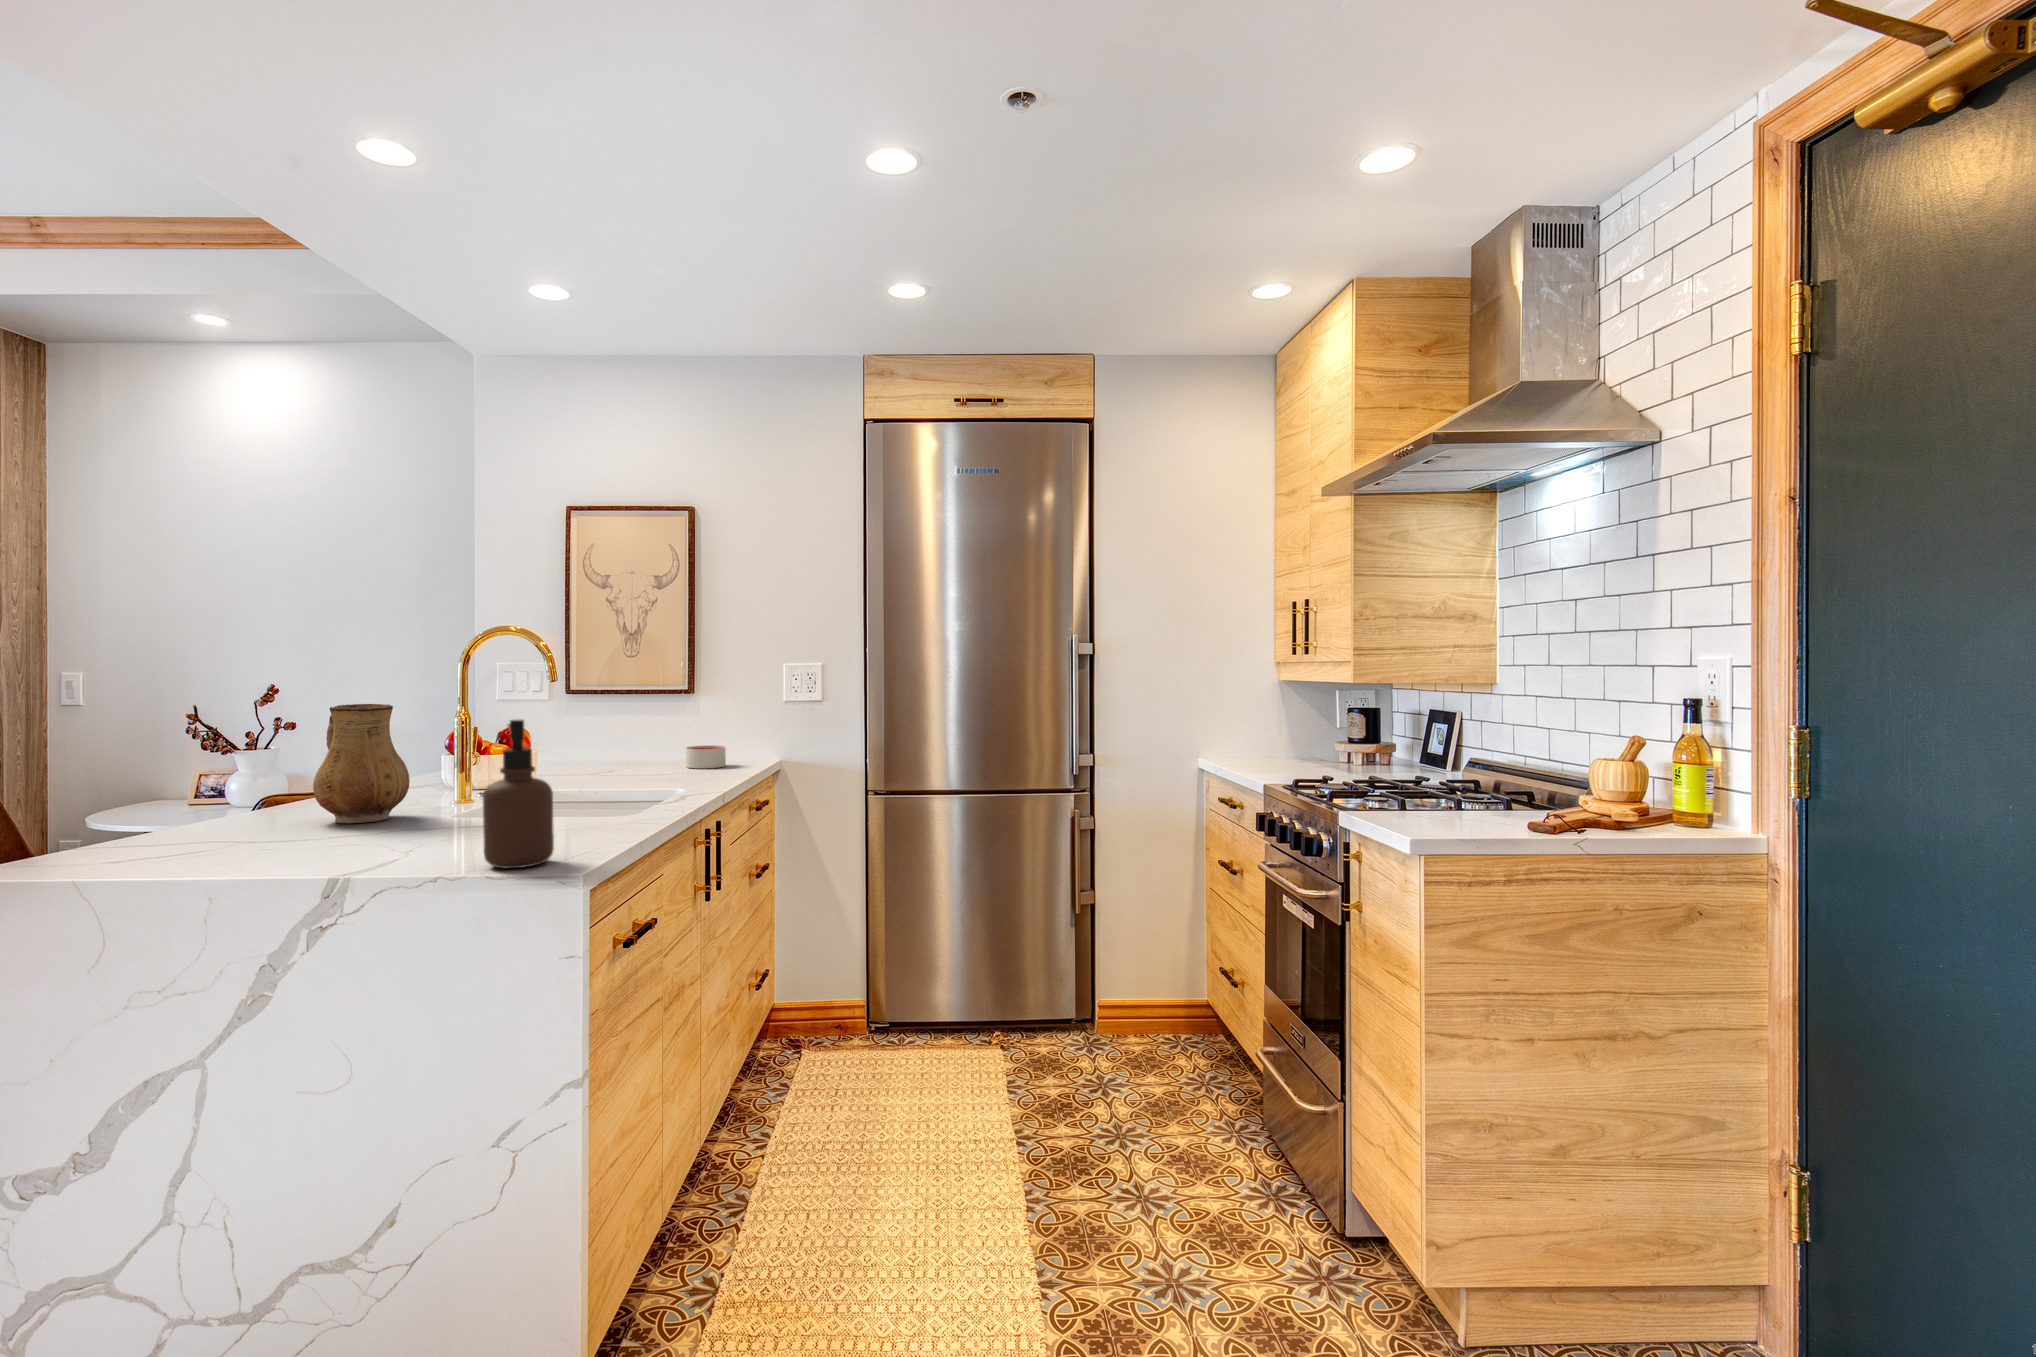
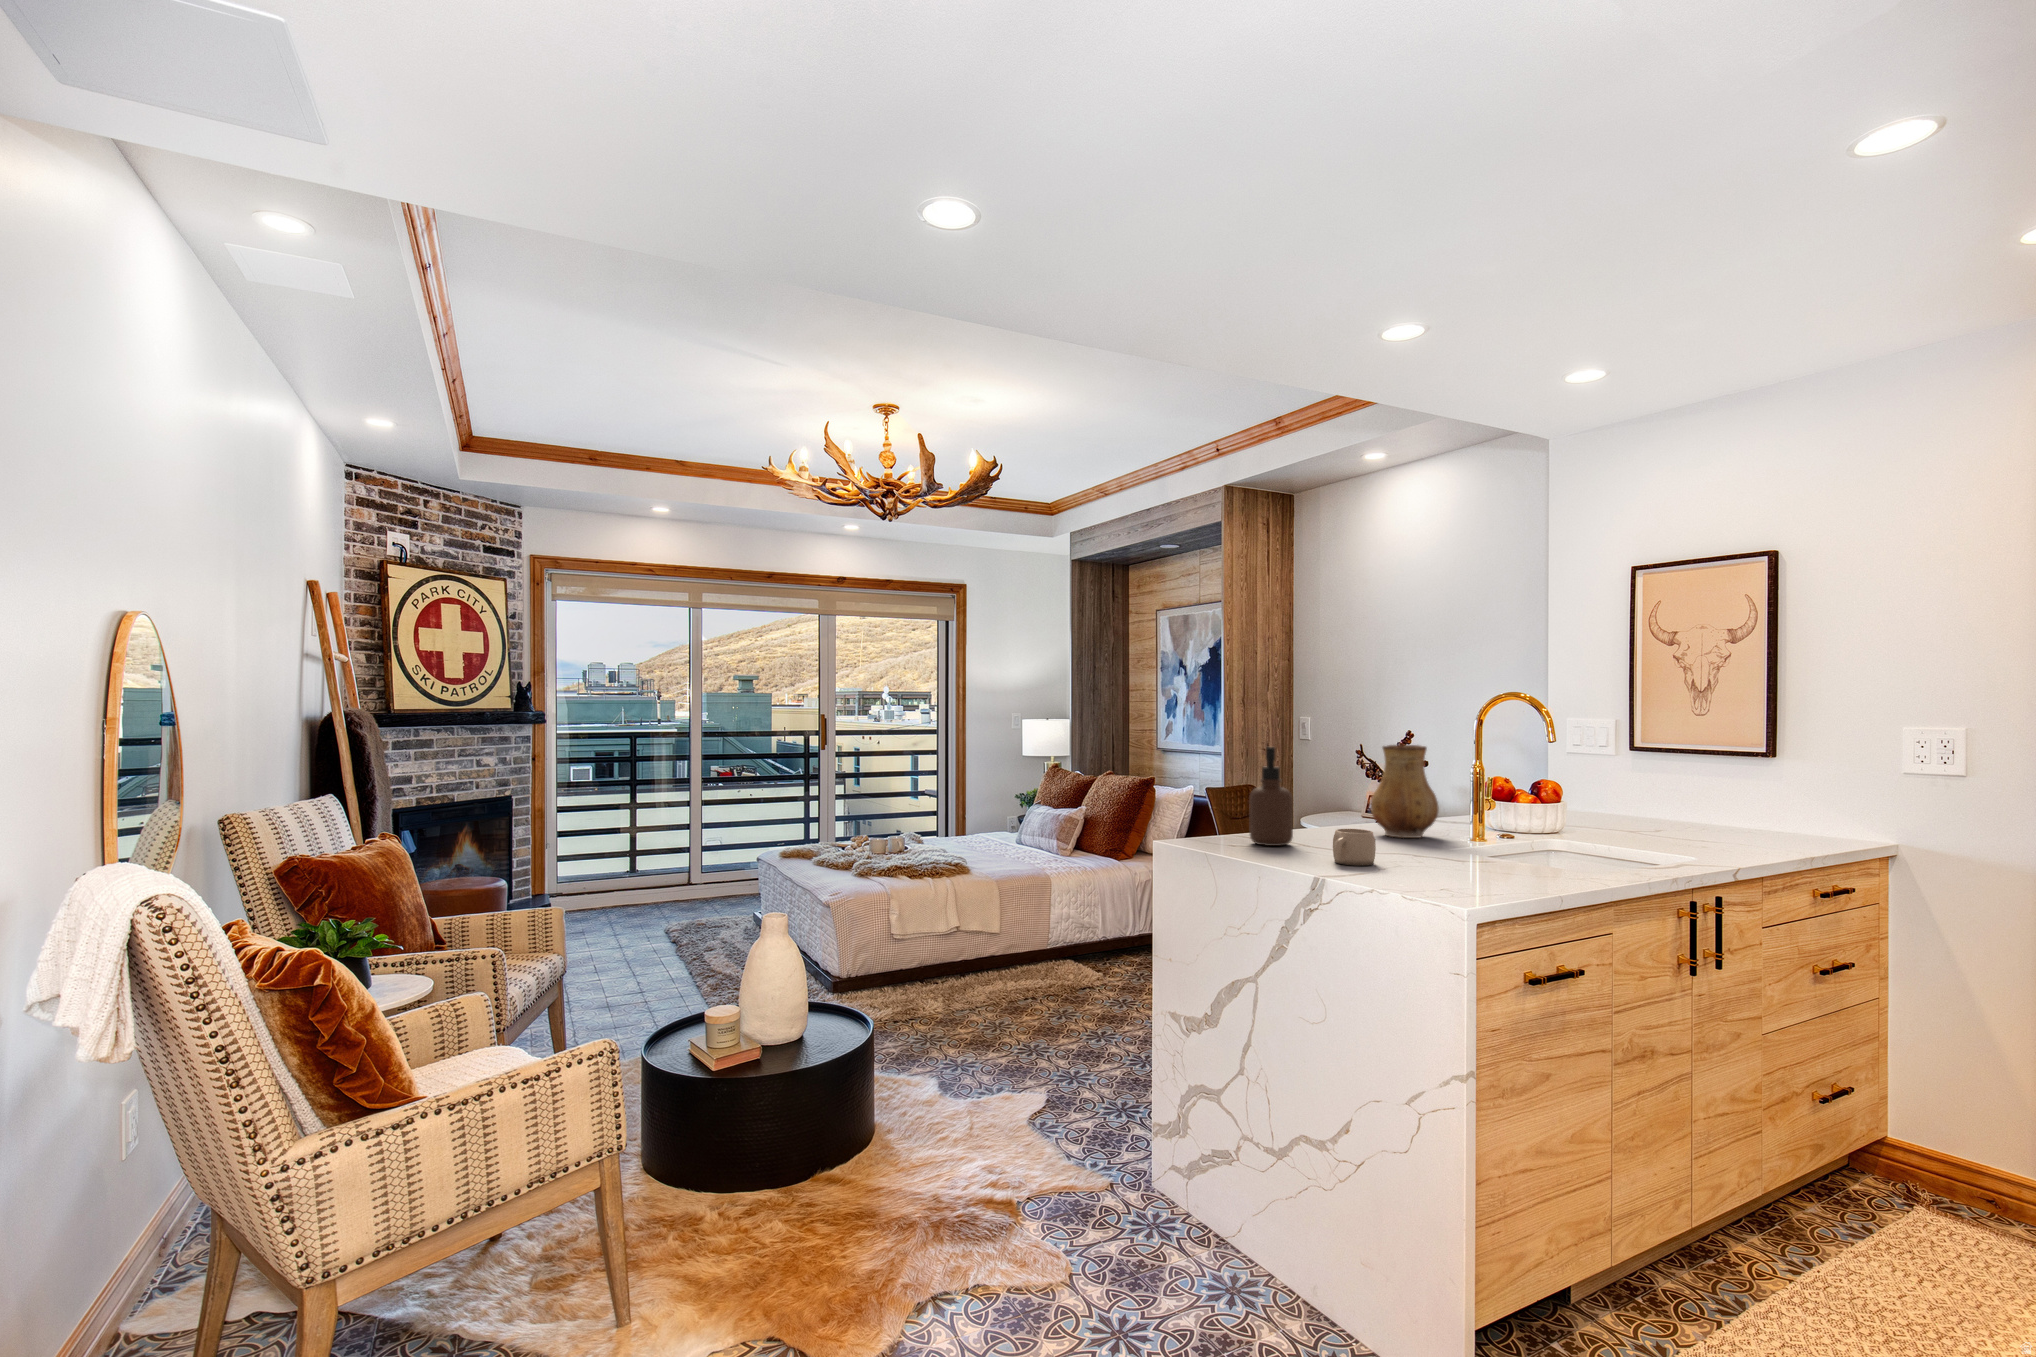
soap dispenser: present [483,719,554,868] -> present [1249,747,1293,846]
candle: present [686,745,726,768] -> none [1751,812,1803,838]
mug: none [312,821,379,873] -> present [1333,829,1376,866]

